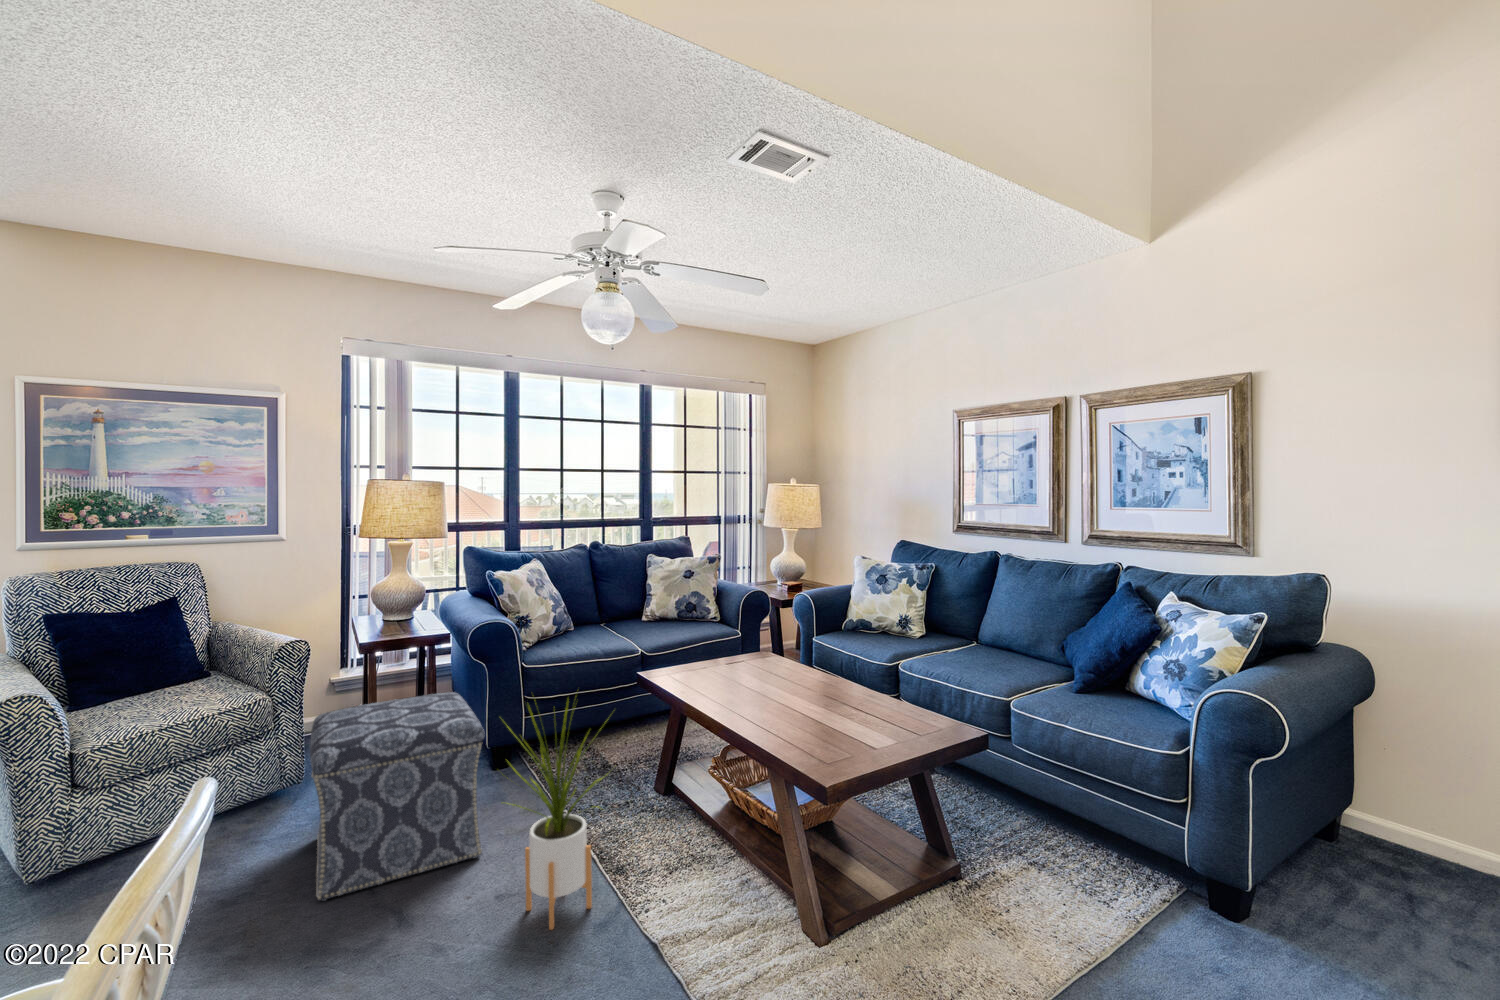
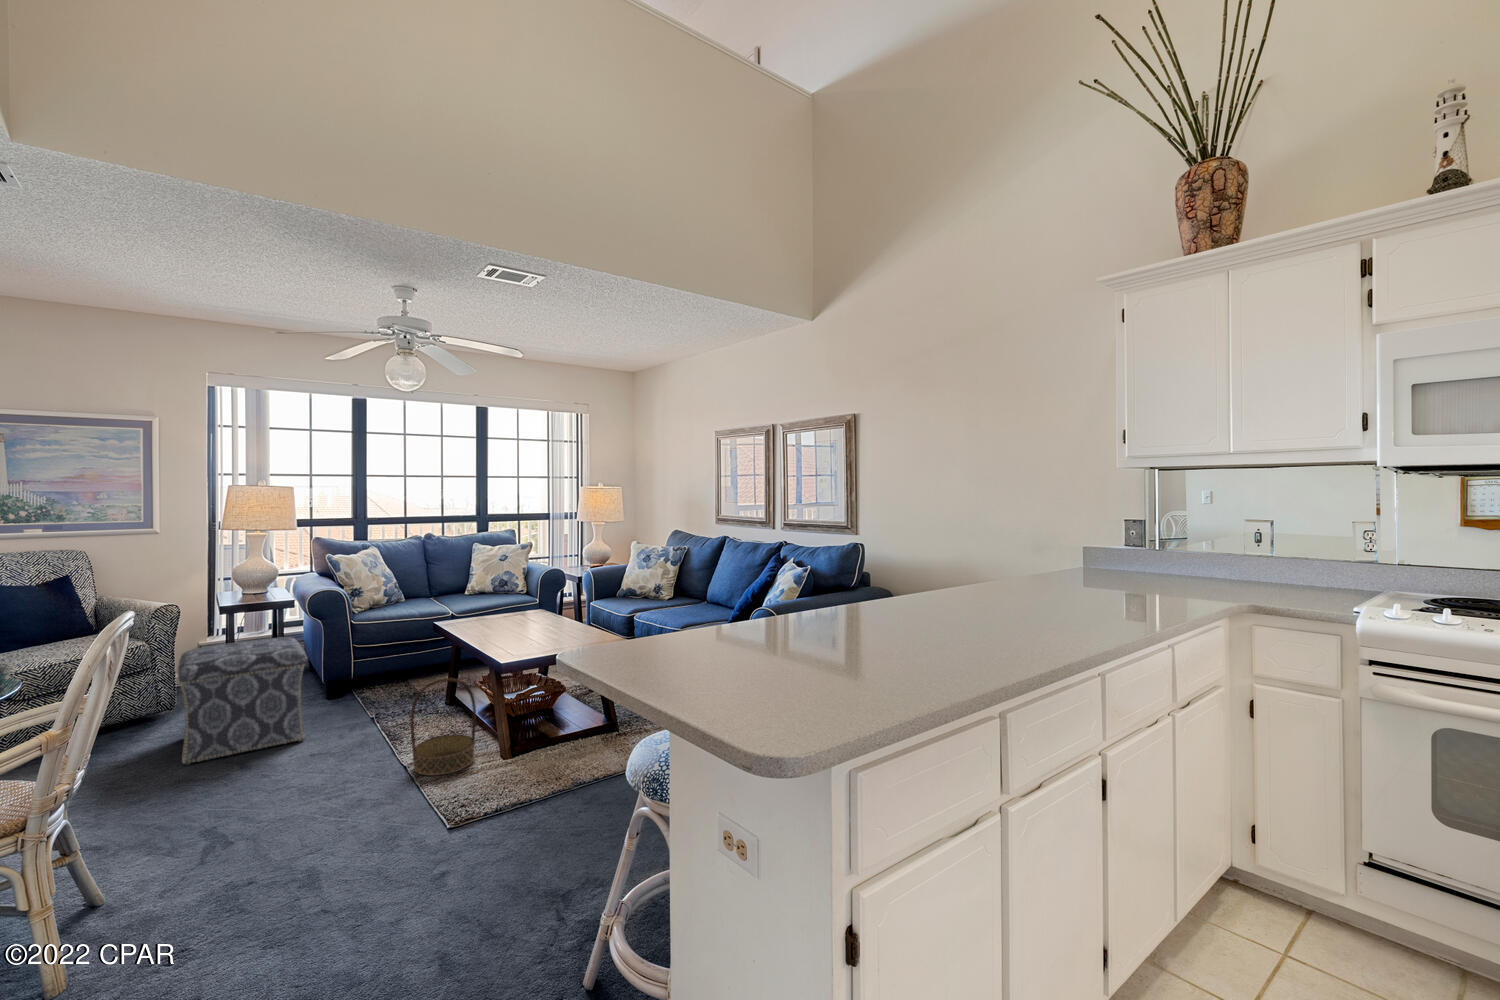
house plant: present [505,698,609,930] -> none [302,621,389,768]
basket: none [663,791,757,964] -> present [410,678,476,776]

